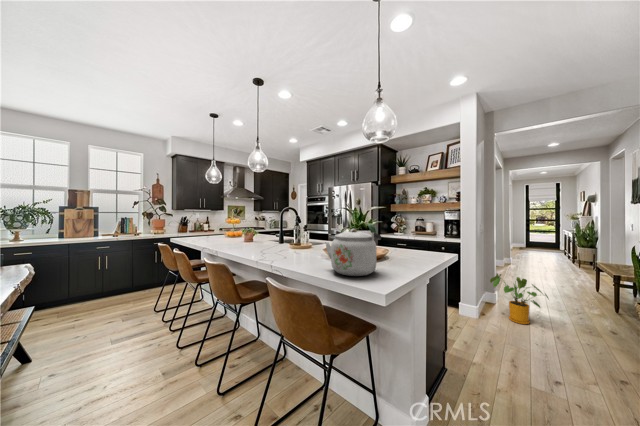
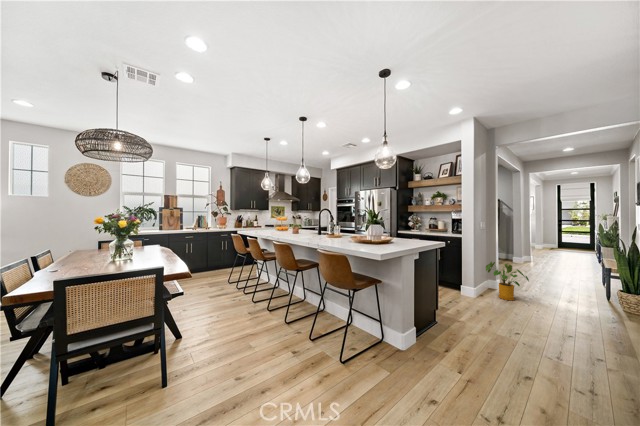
kettle: present [325,229,381,276] -> none [351,221,383,246]

